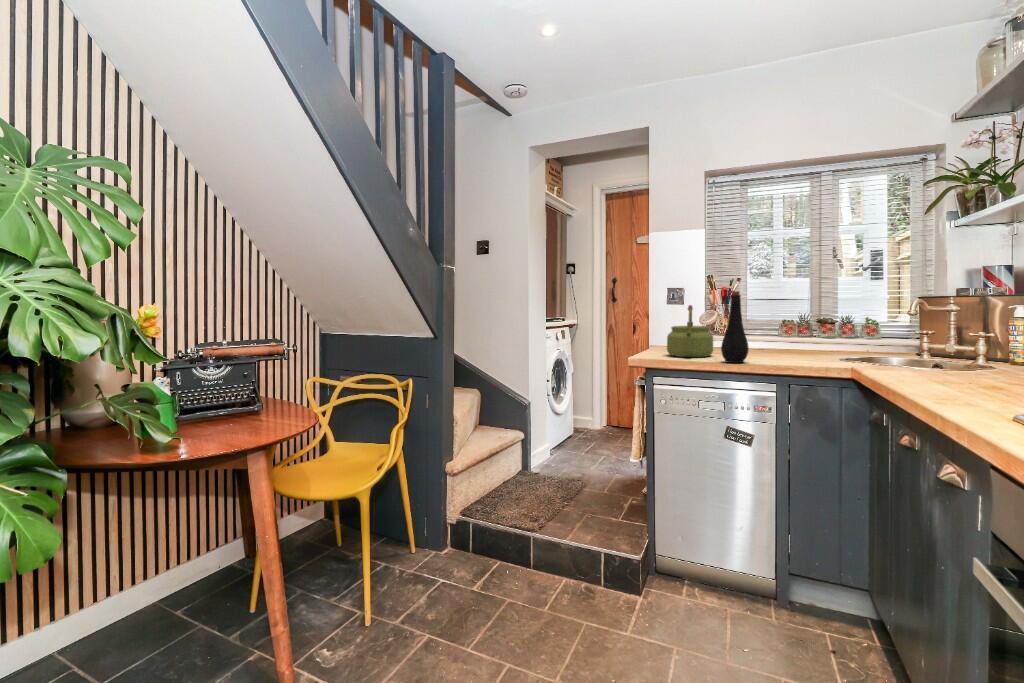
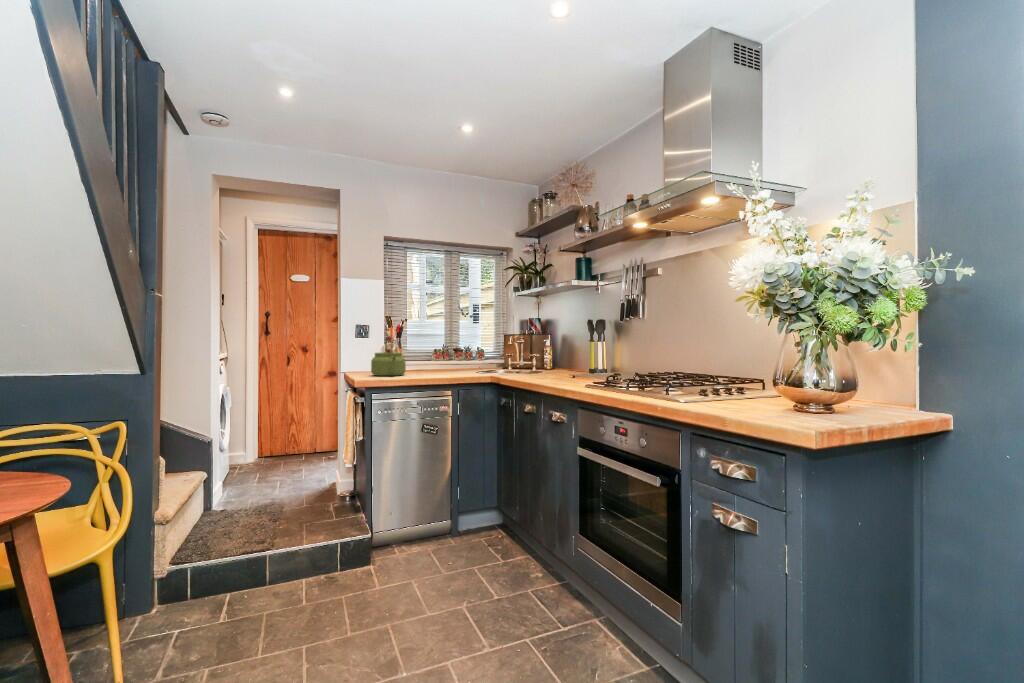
bottle: present [721,291,749,363] -> none [420,327,437,377]

